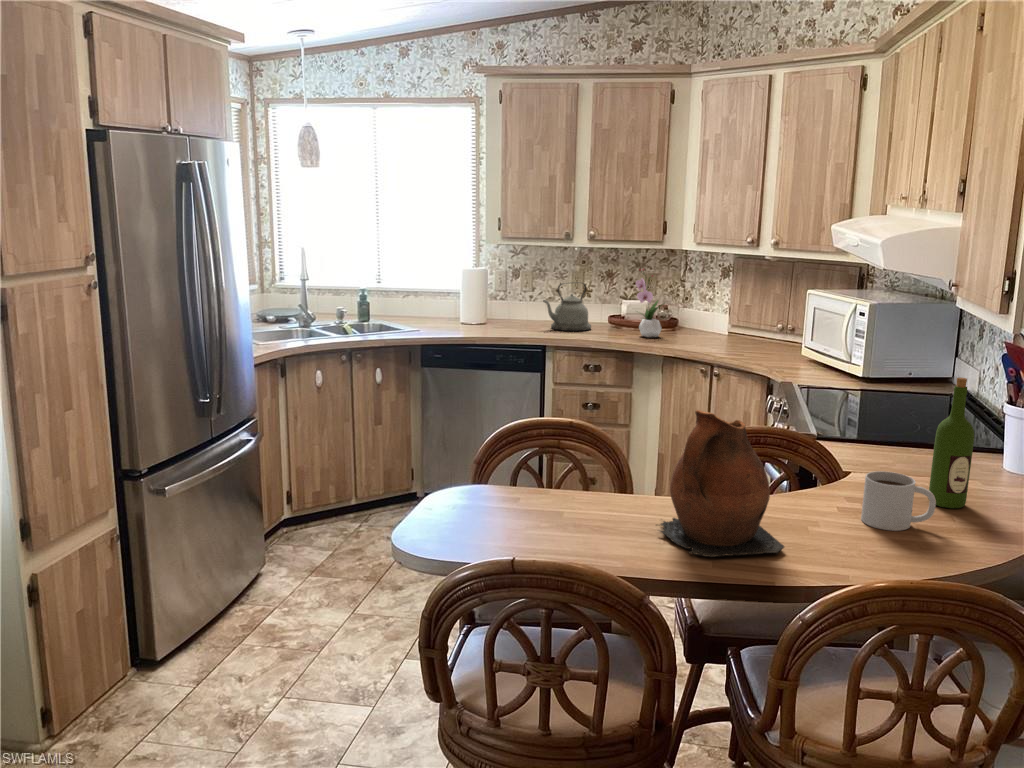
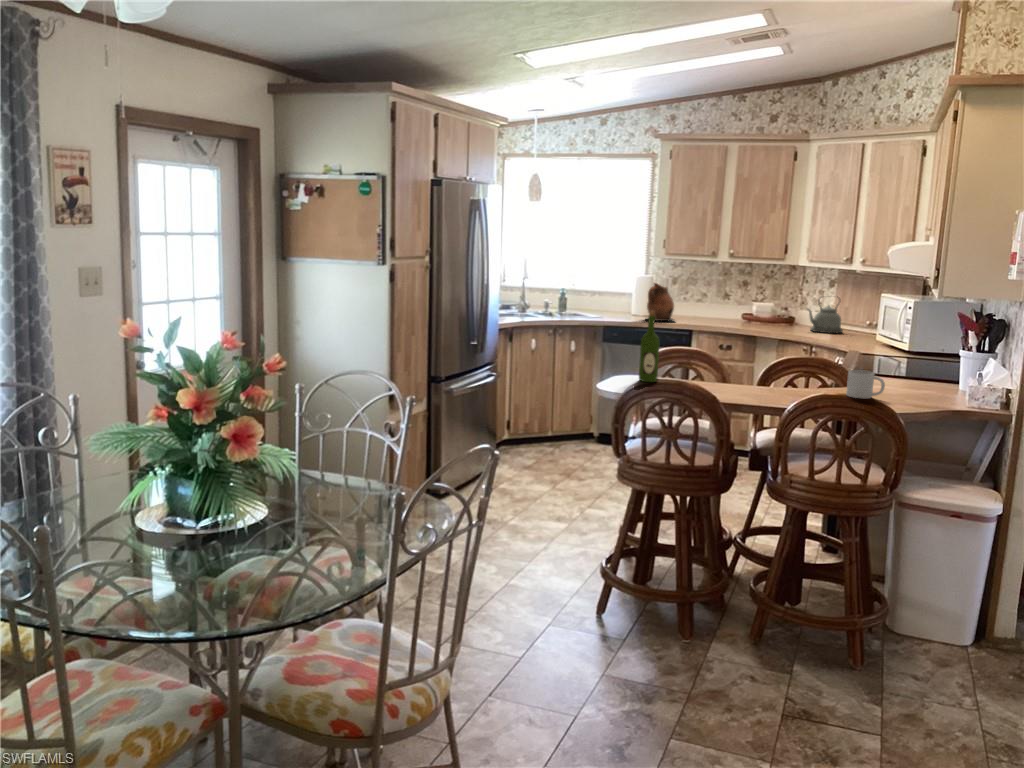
flower arrangement: present [636,269,663,337] -> none [760,279,784,328]
kettle: present [543,282,591,331] -> present [807,299,843,333]
wine bottle: present [929,378,974,508] -> present [639,311,660,382]
ceramic pitcher: present [660,410,784,557] -> present [647,283,674,322]

